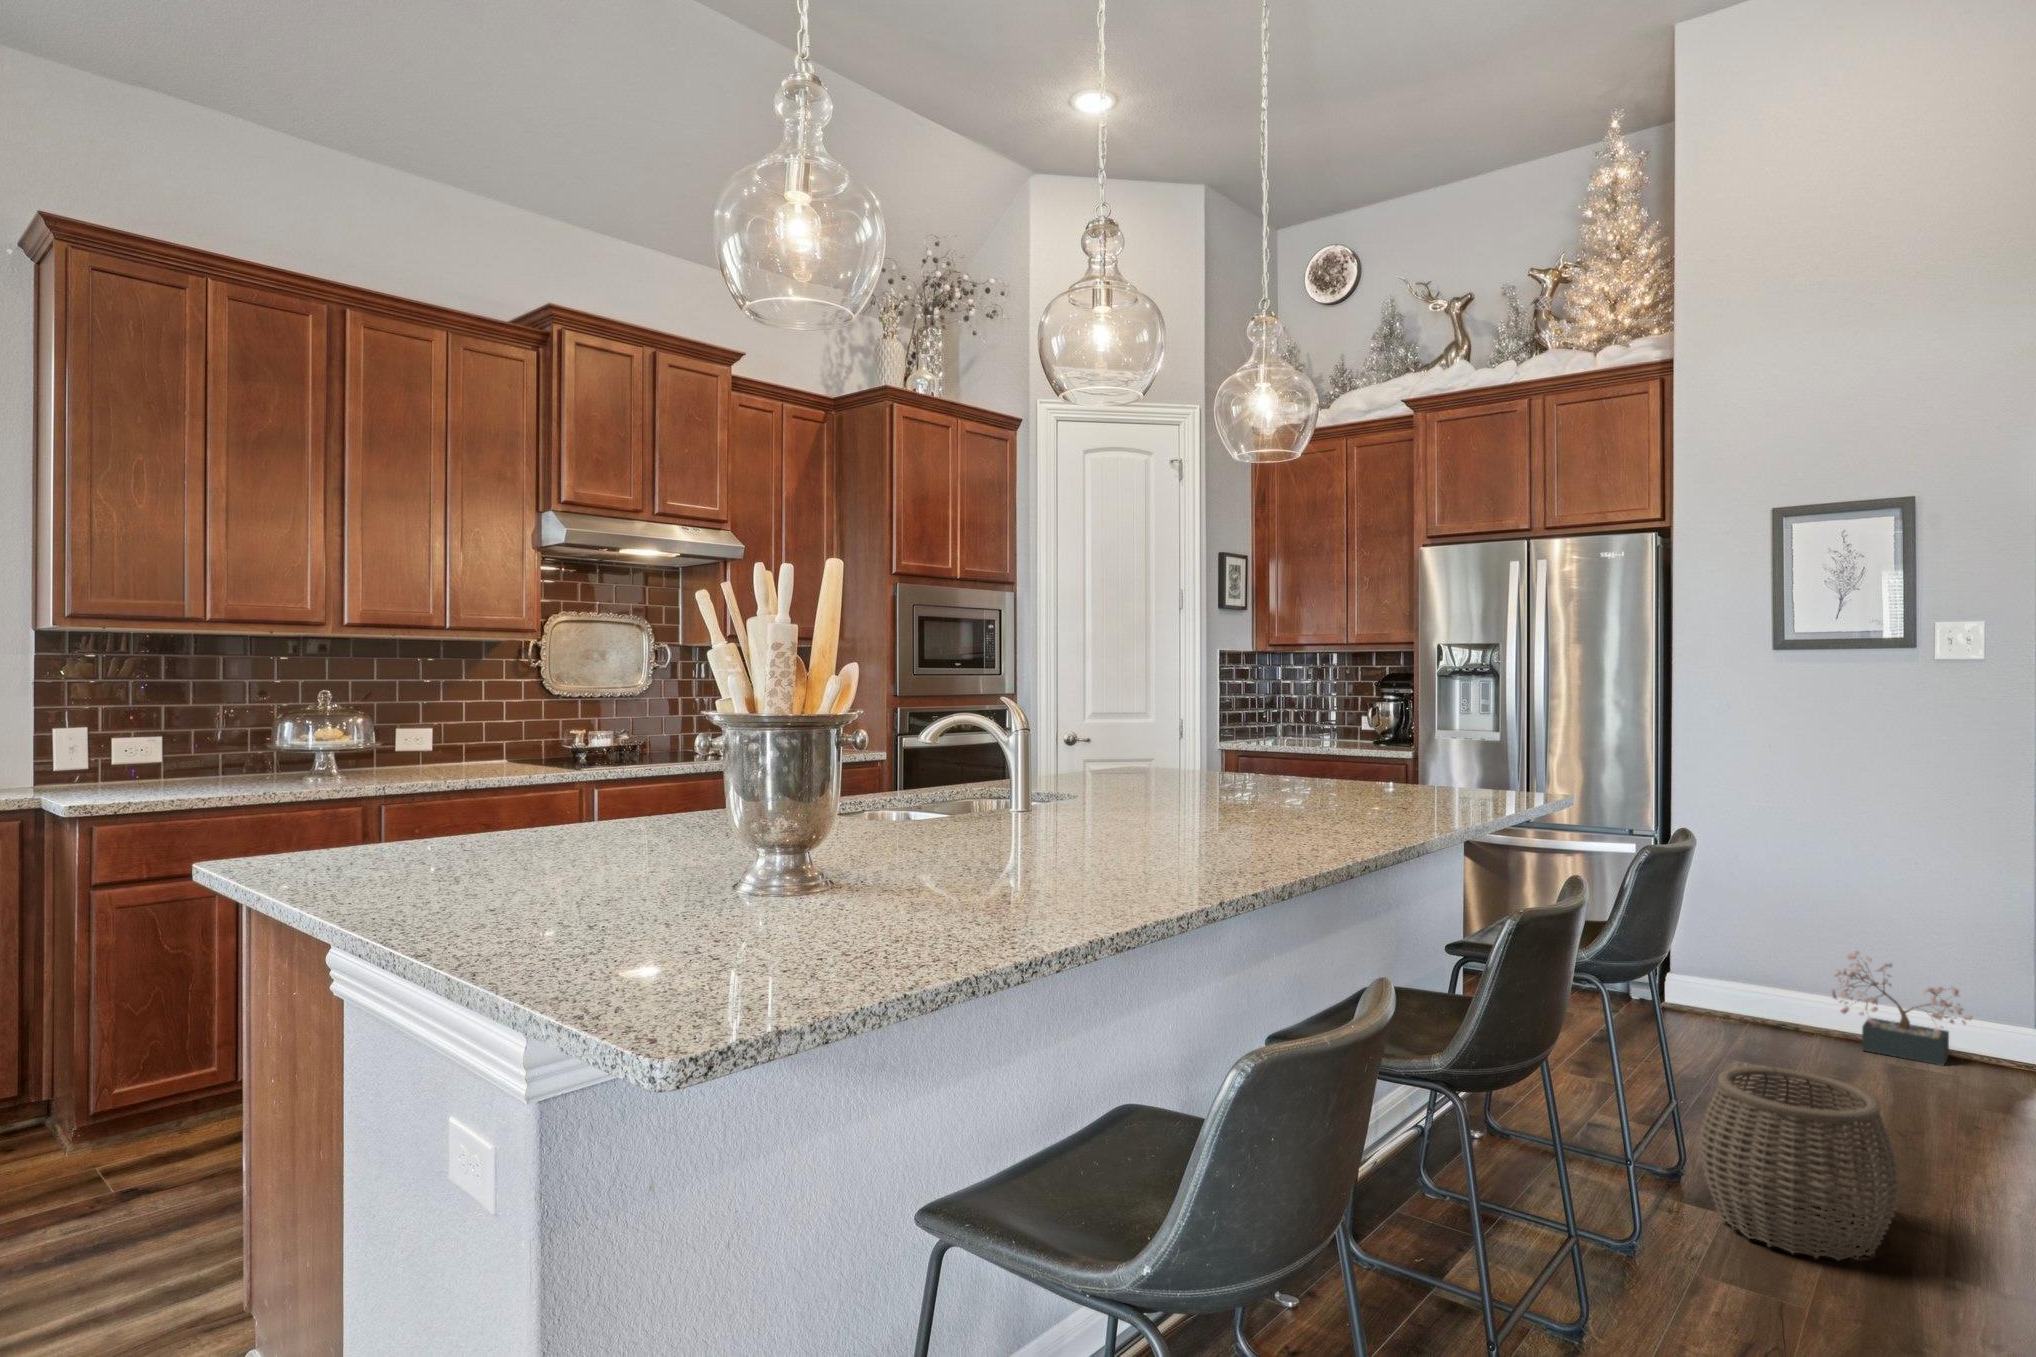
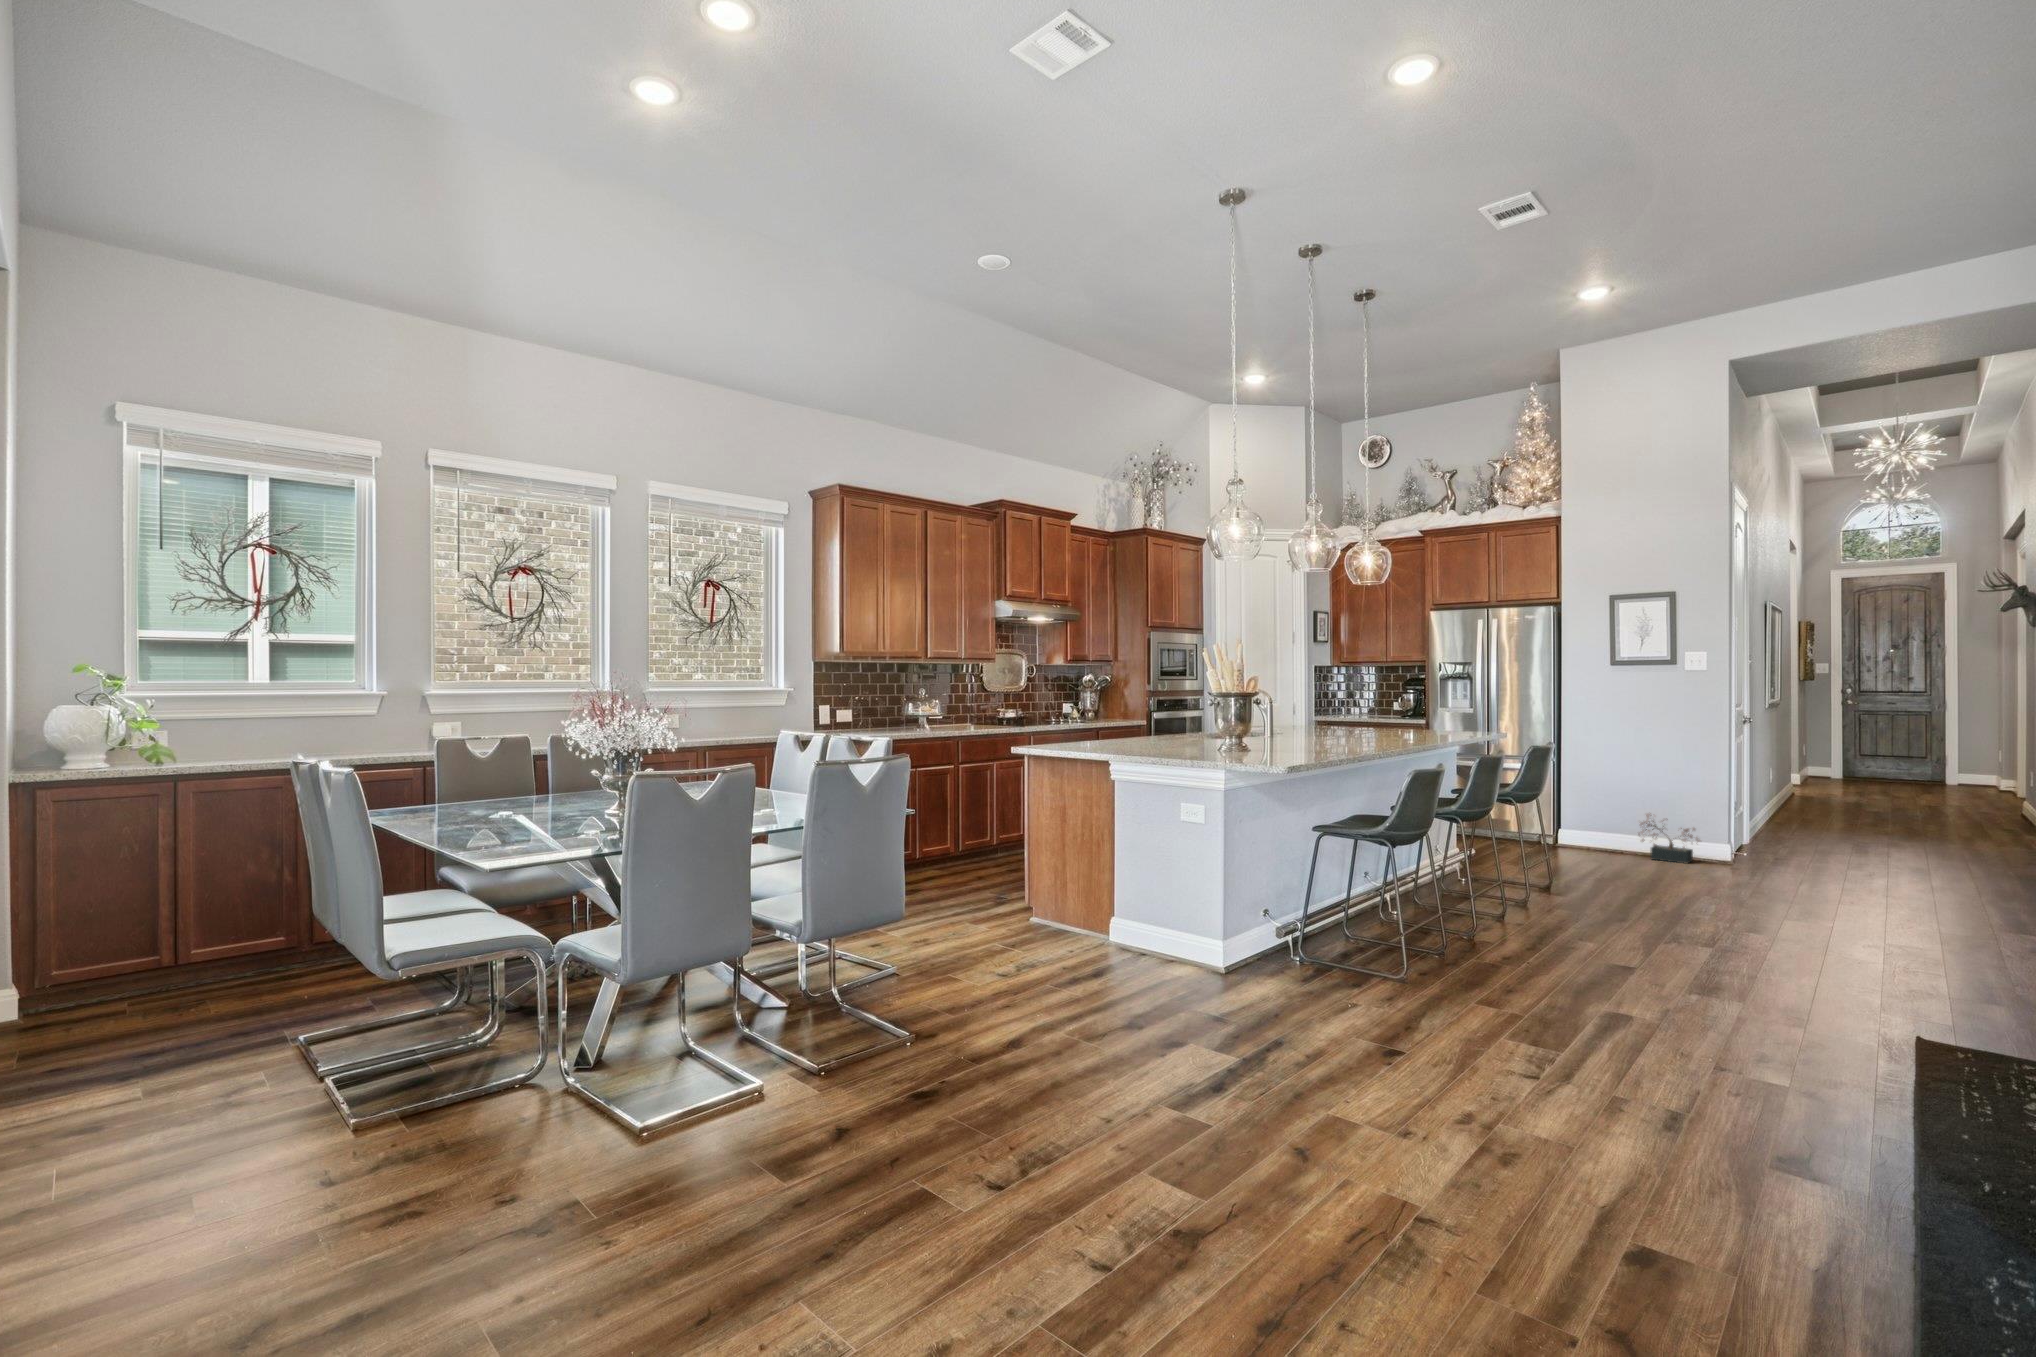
woven basket: present [1700,1066,1900,1261] -> none [1550,838,1627,904]

